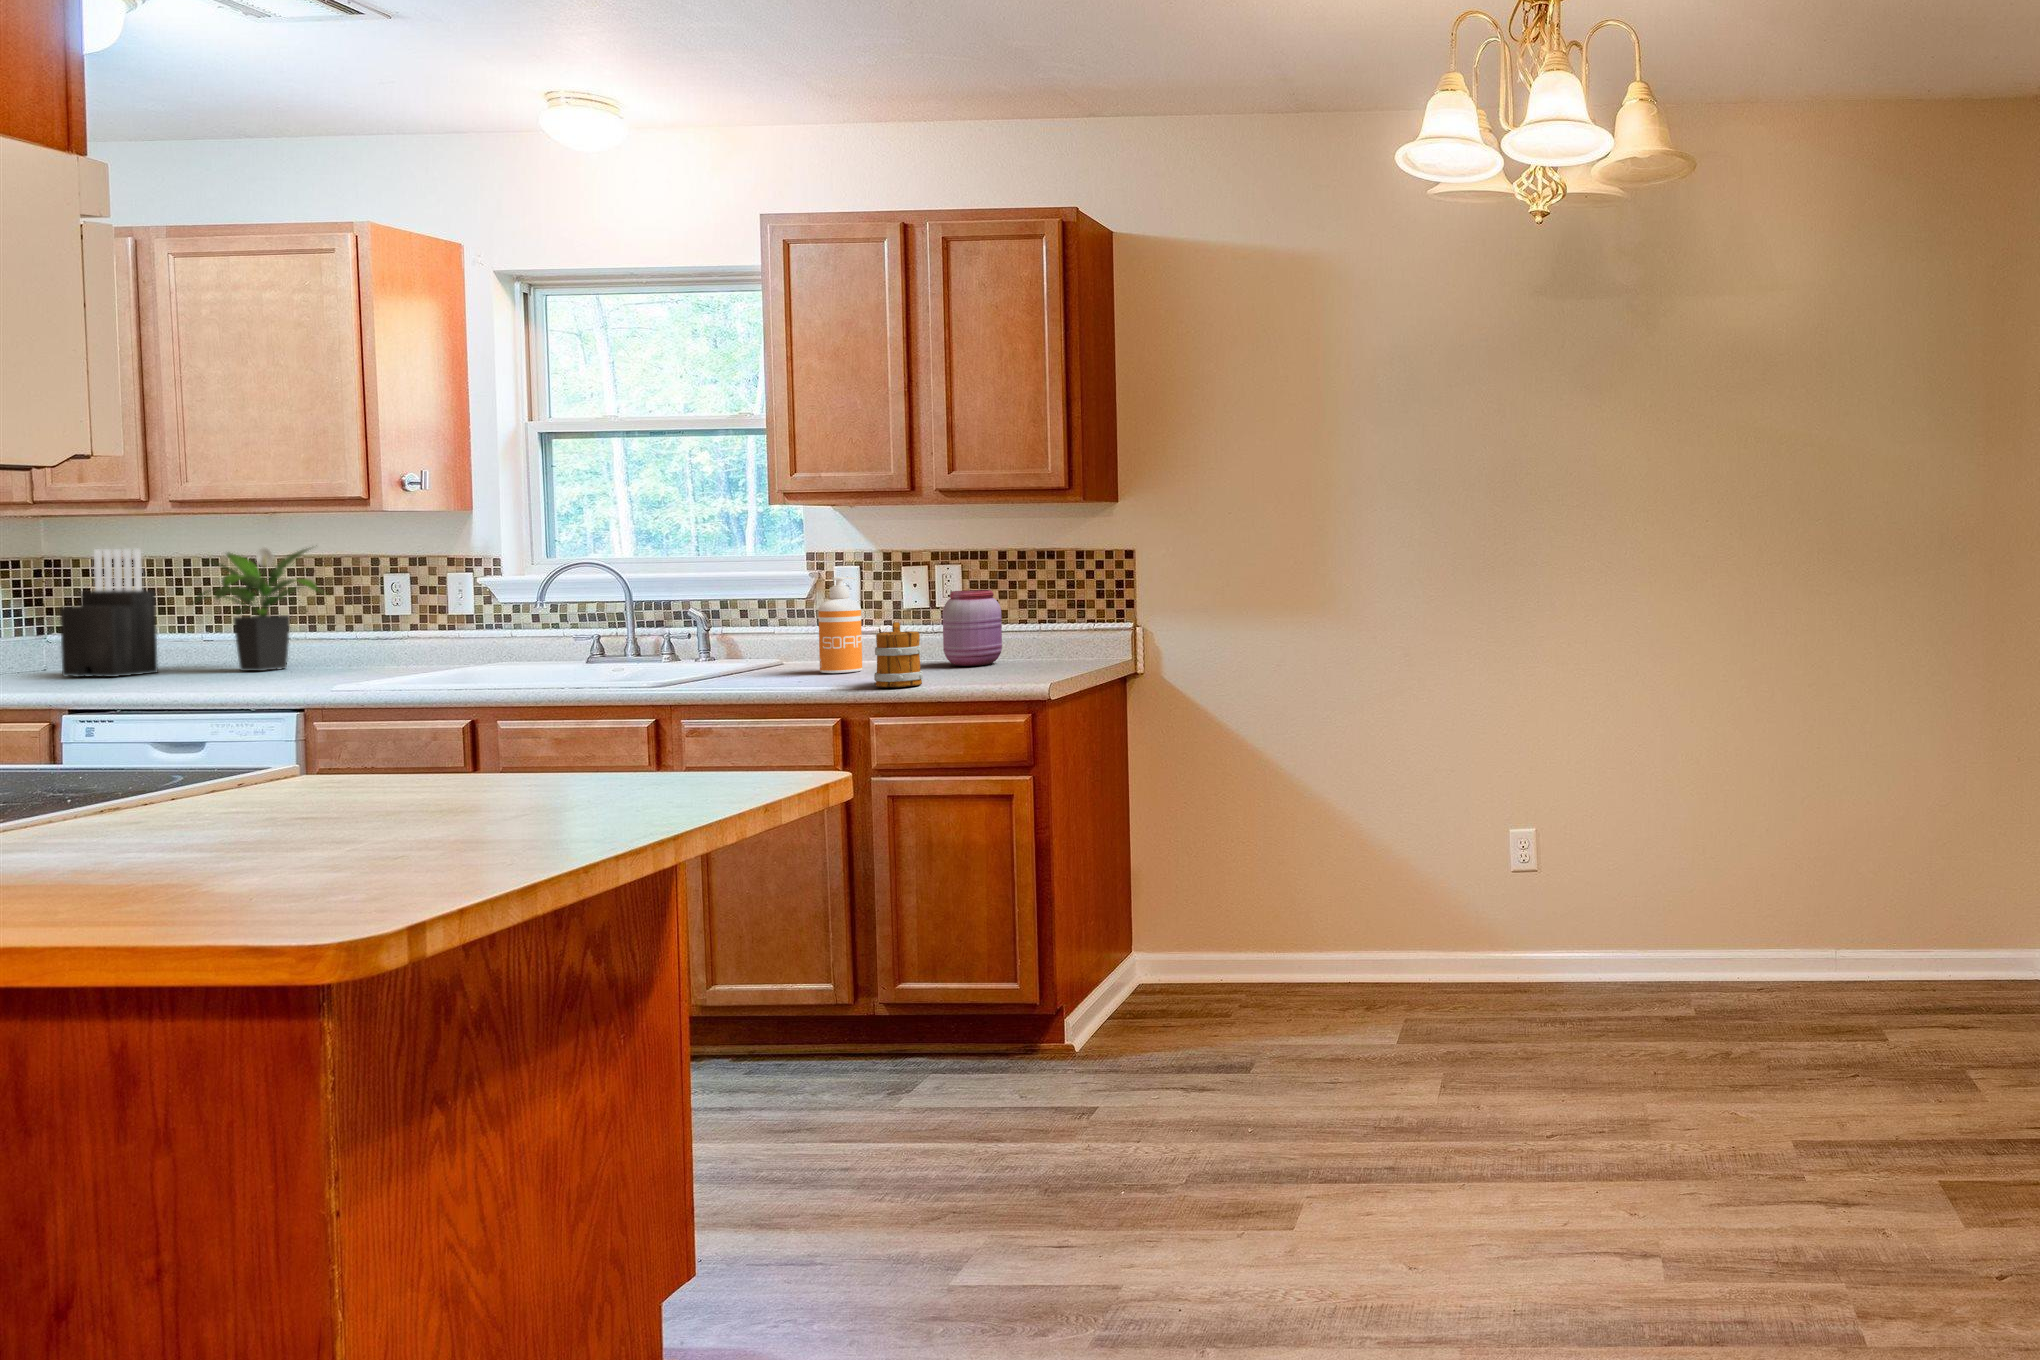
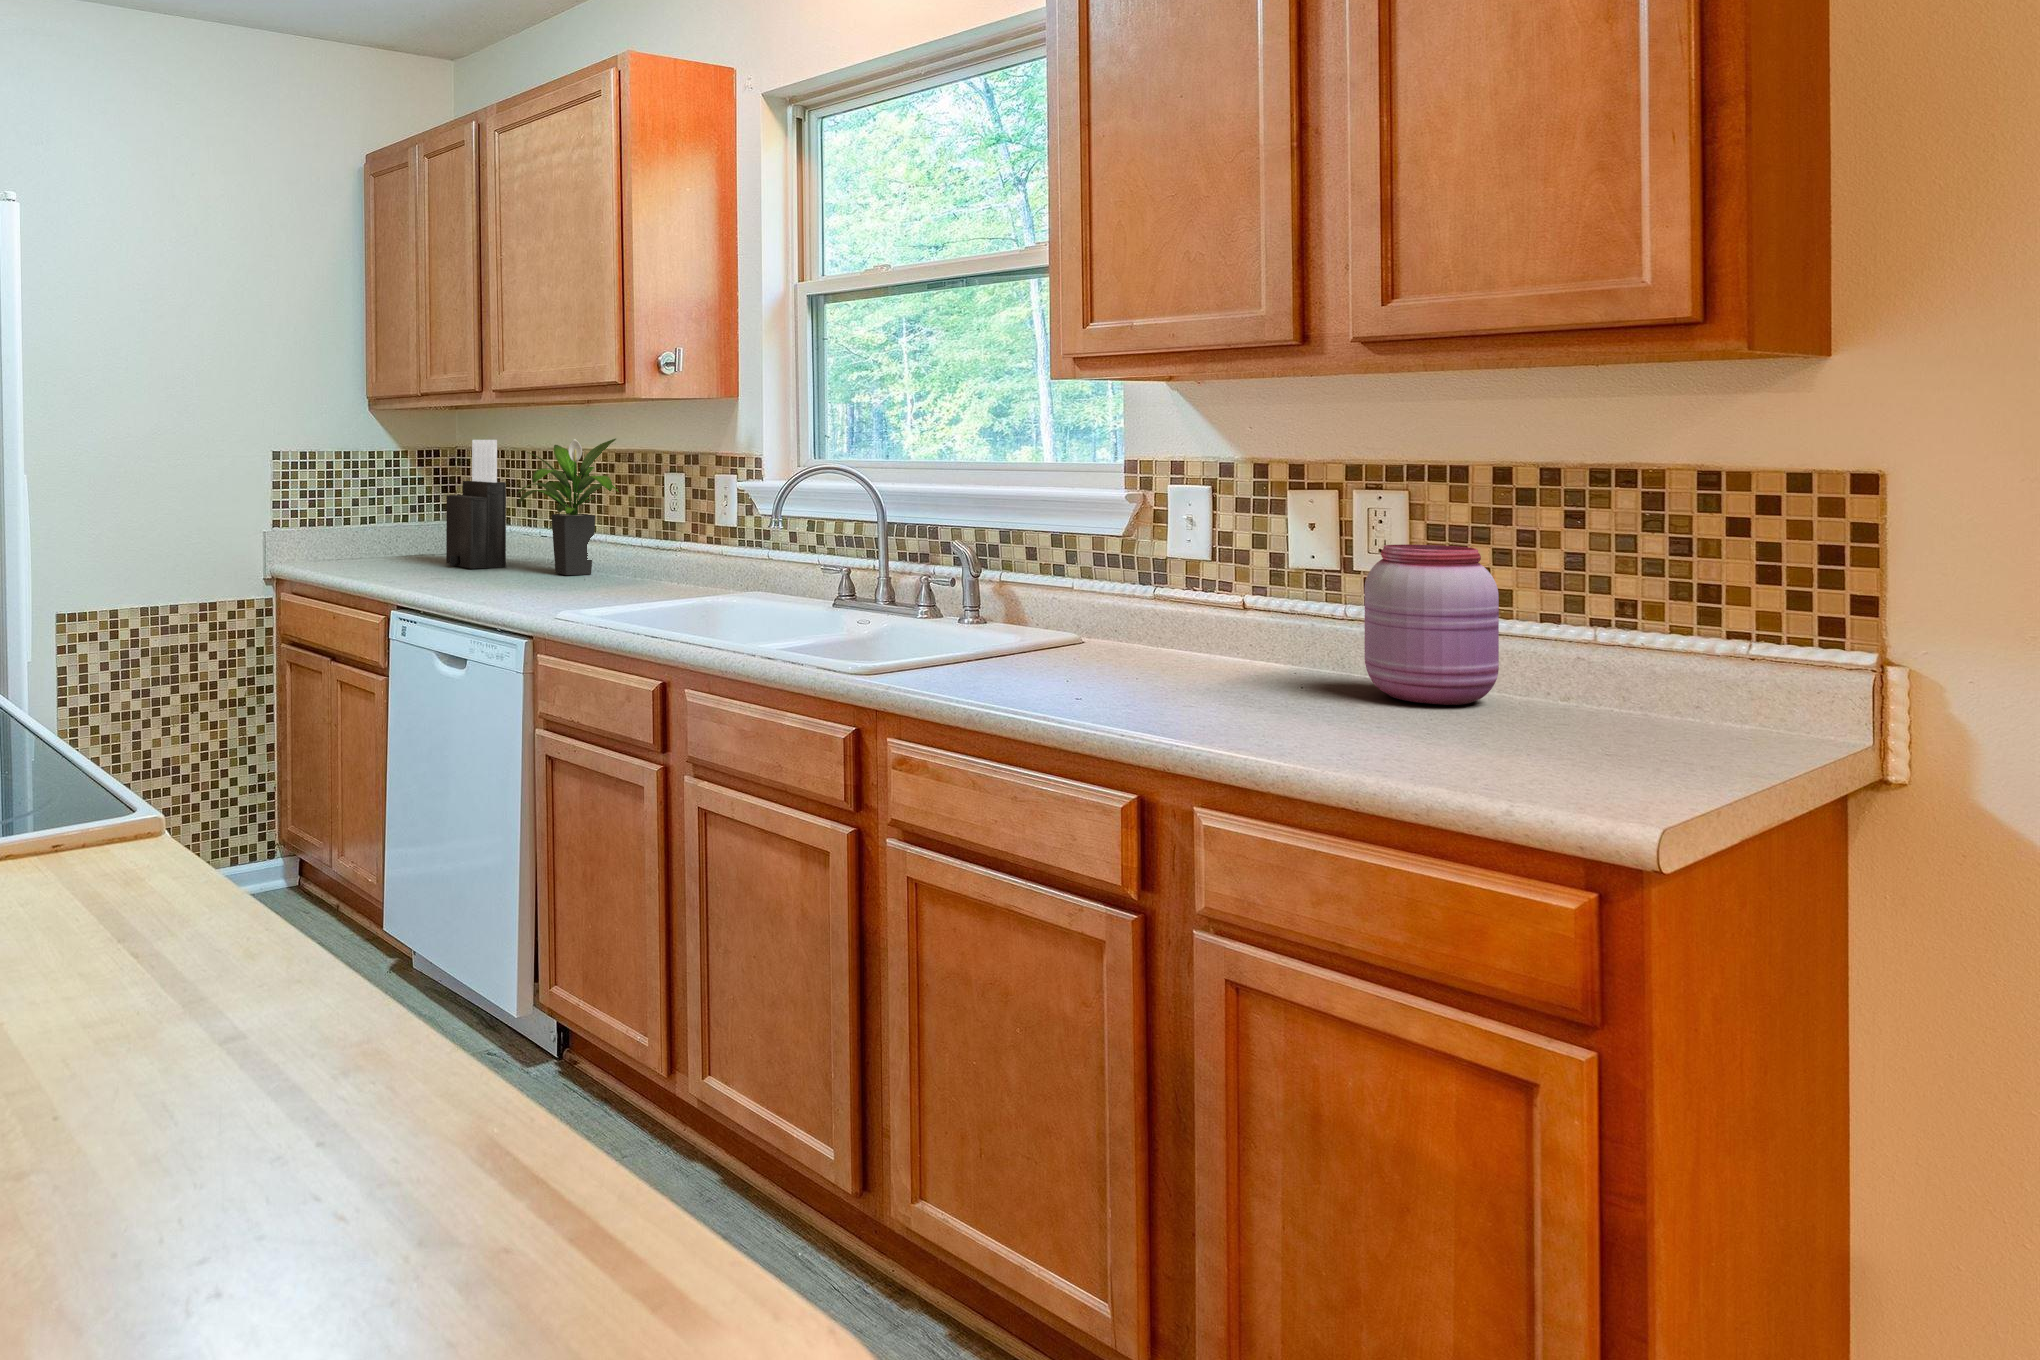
soap dispenser: present [818,577,862,673] -> none [1127,506,1202,683]
mug: present [874,622,923,687] -> none [1203,608,1308,752]

